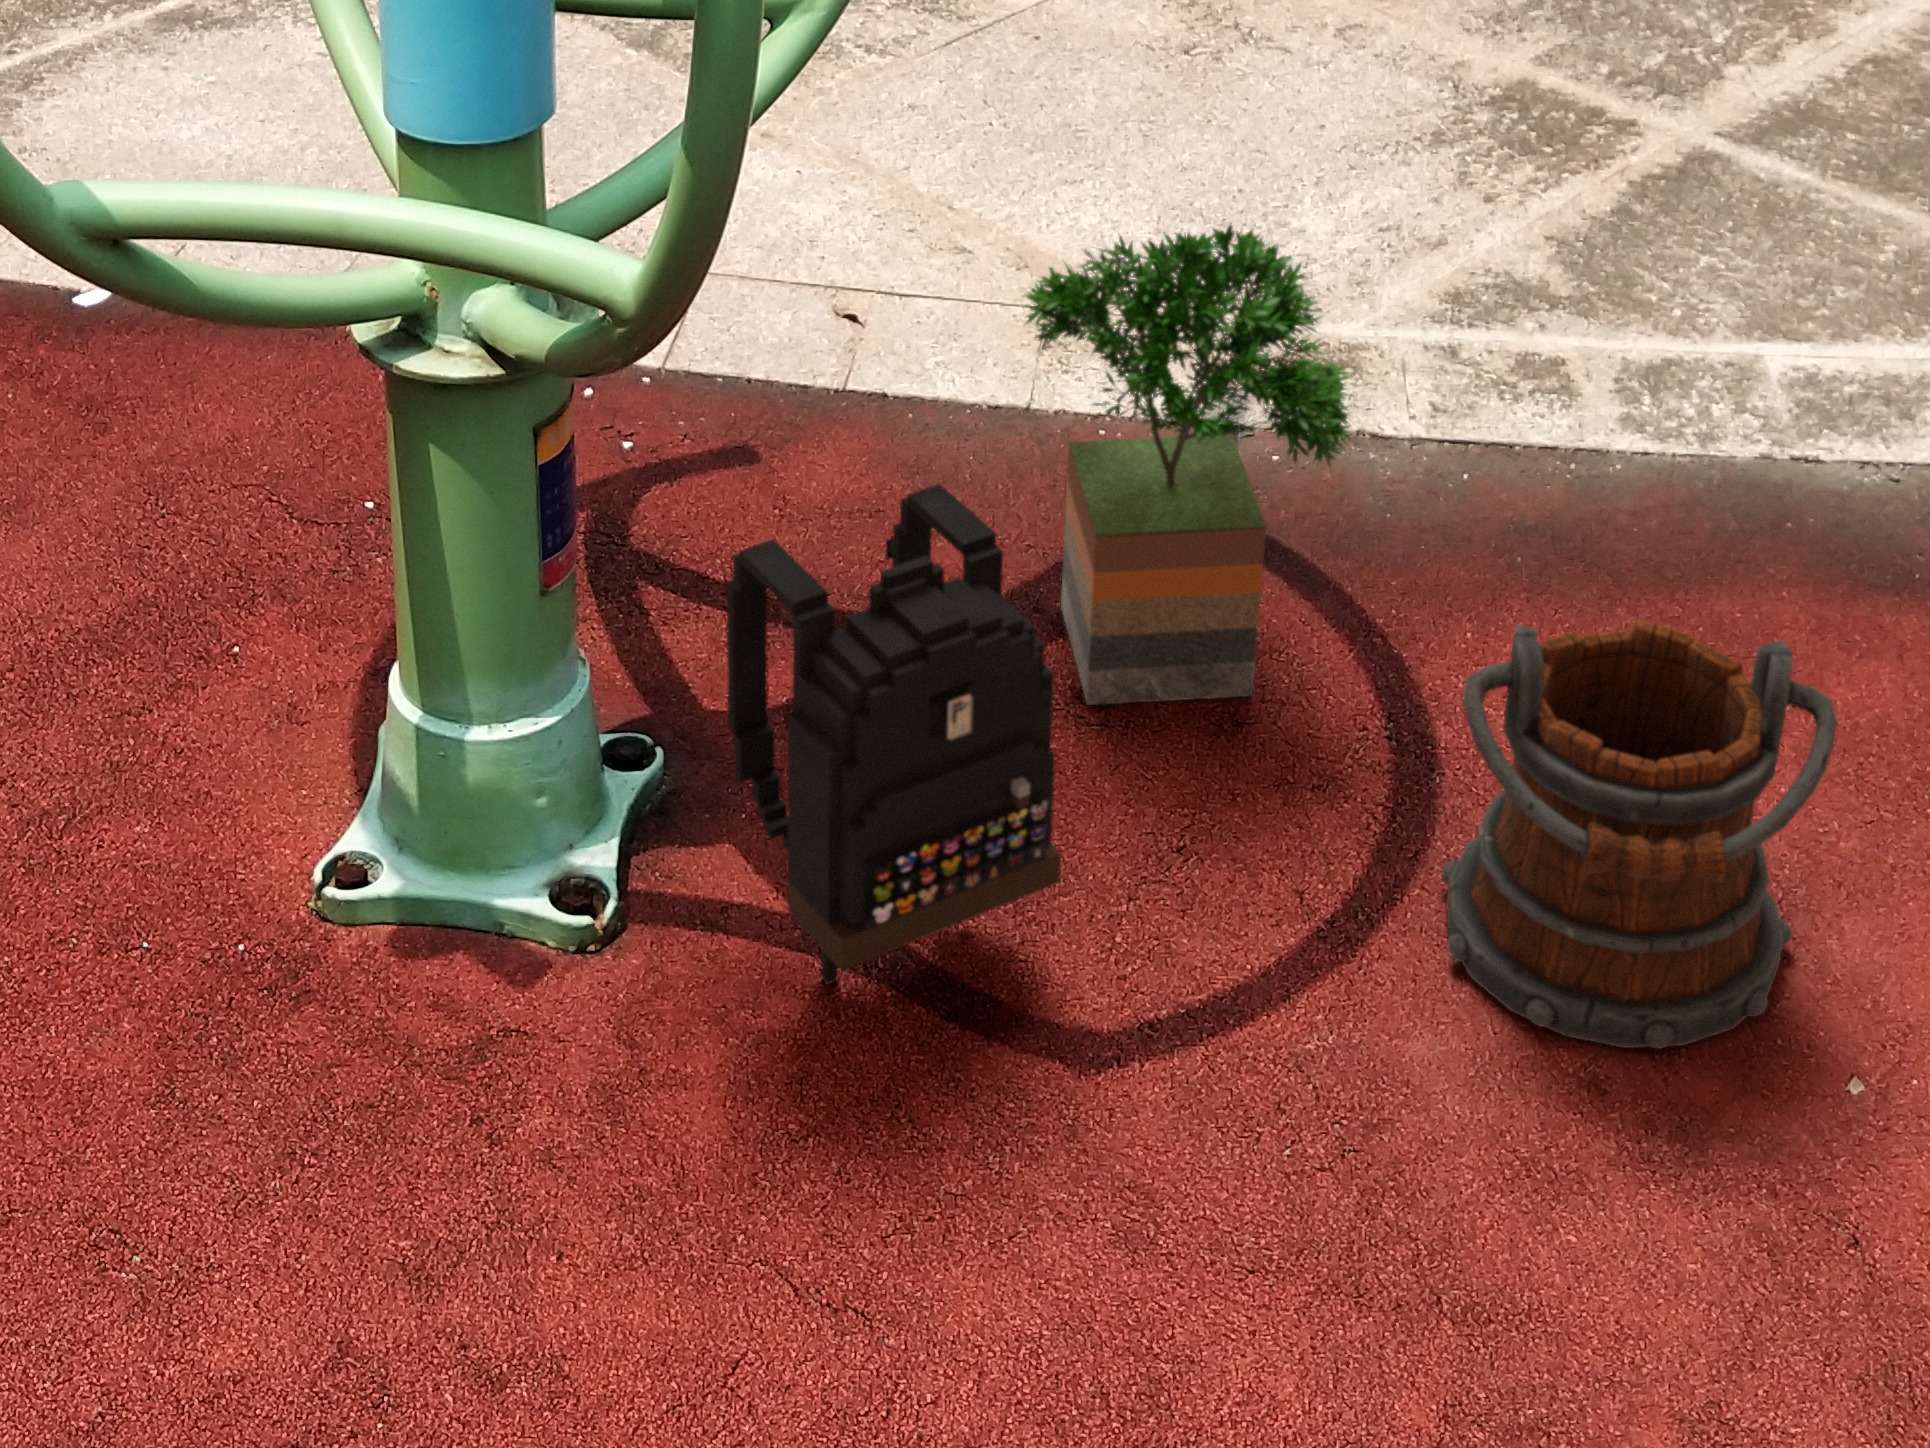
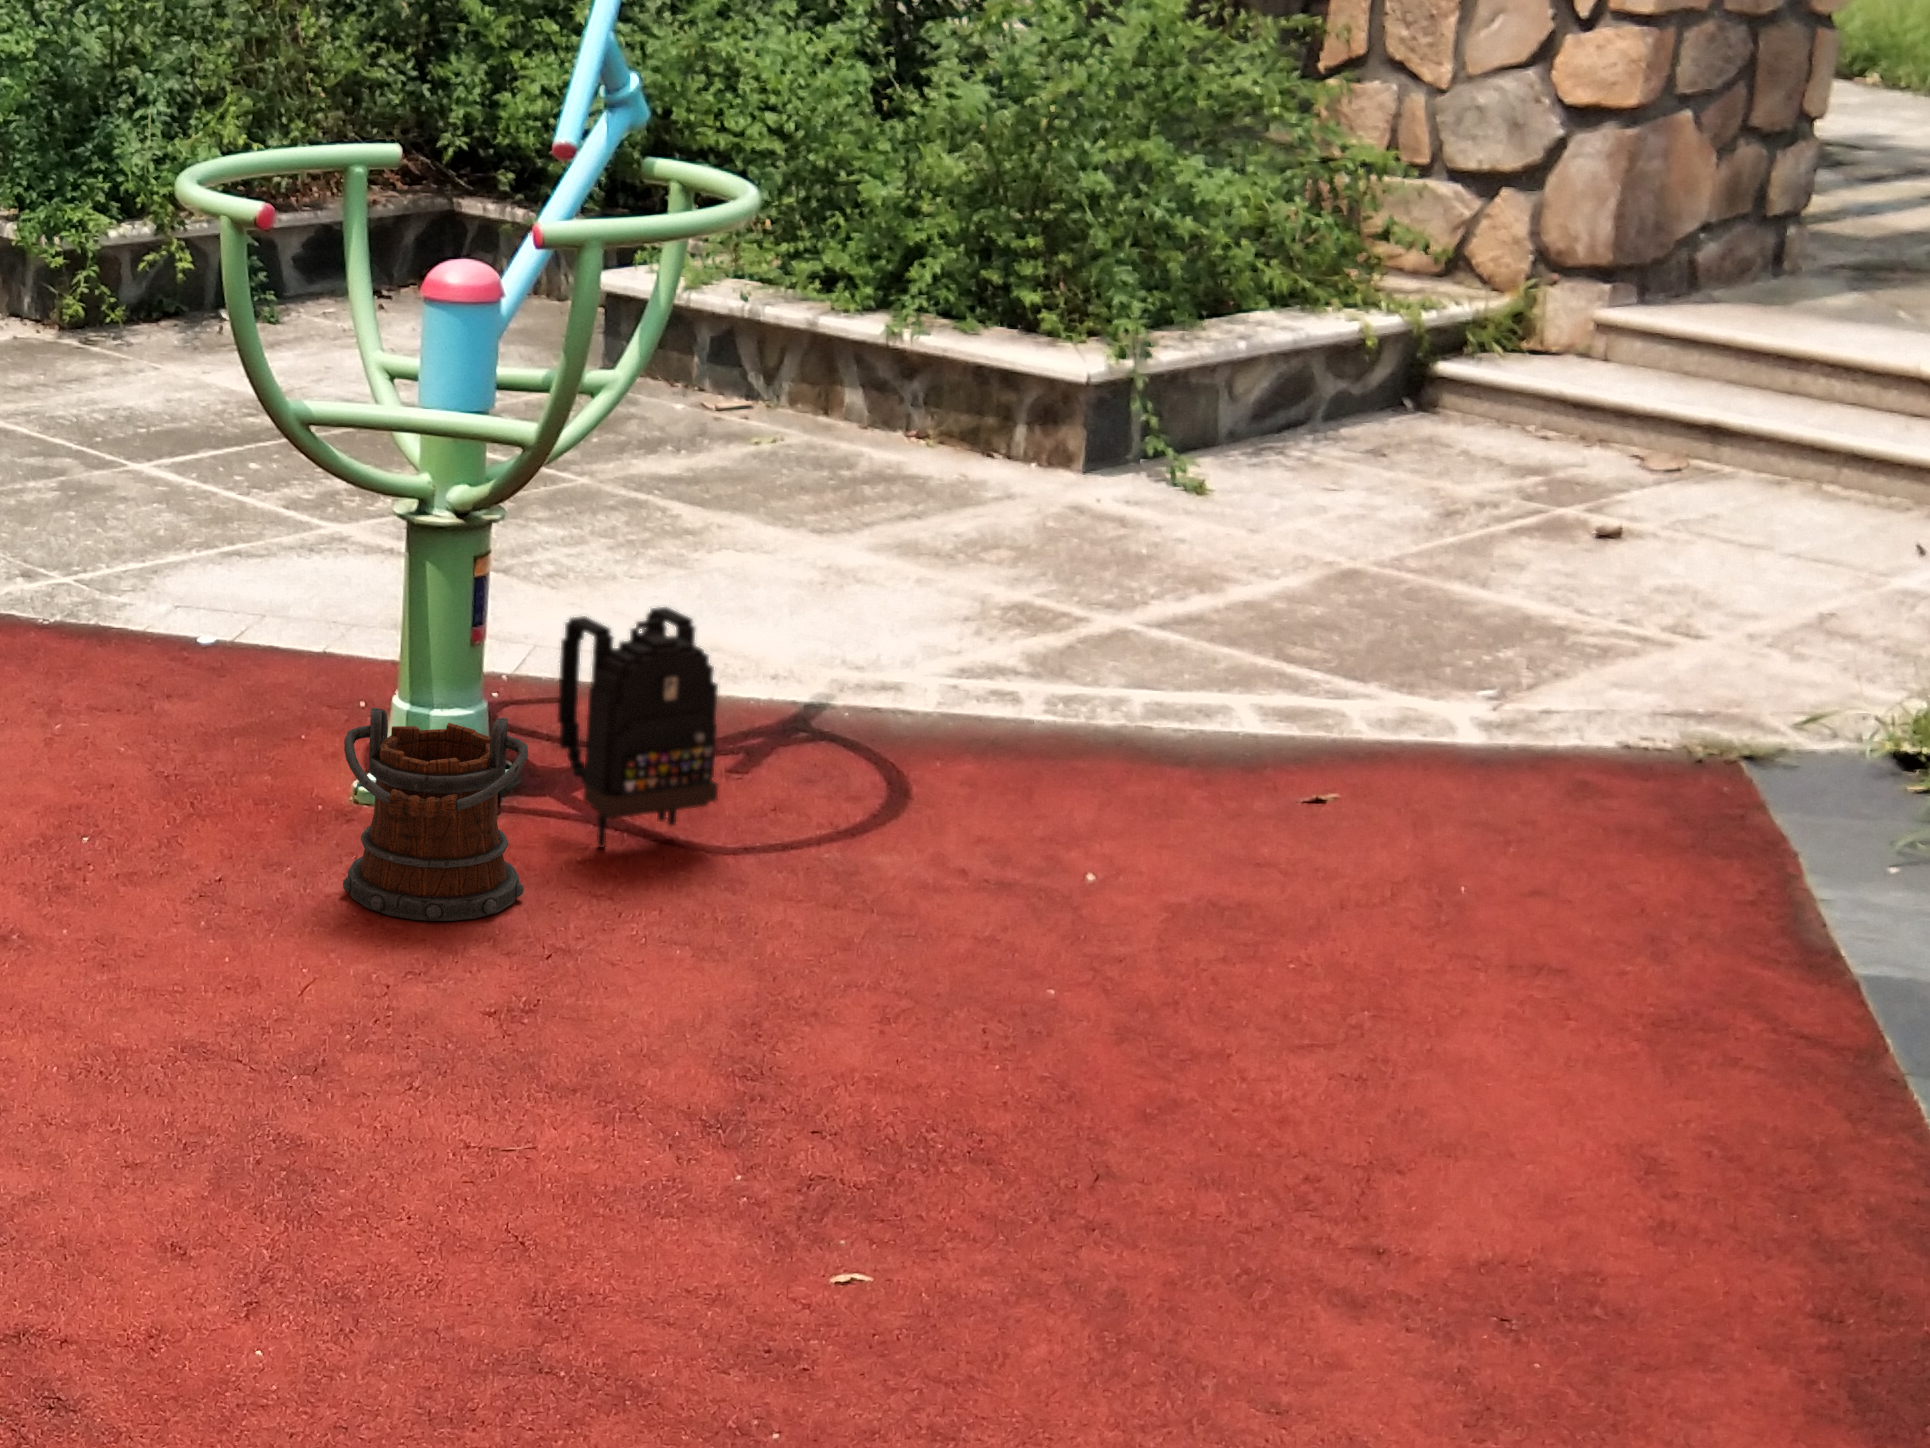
potted tree: present [1024,223,1350,705] -> none [712,535,883,786]
bucket: present [1442,619,1837,1049] -> present [343,708,528,921]

